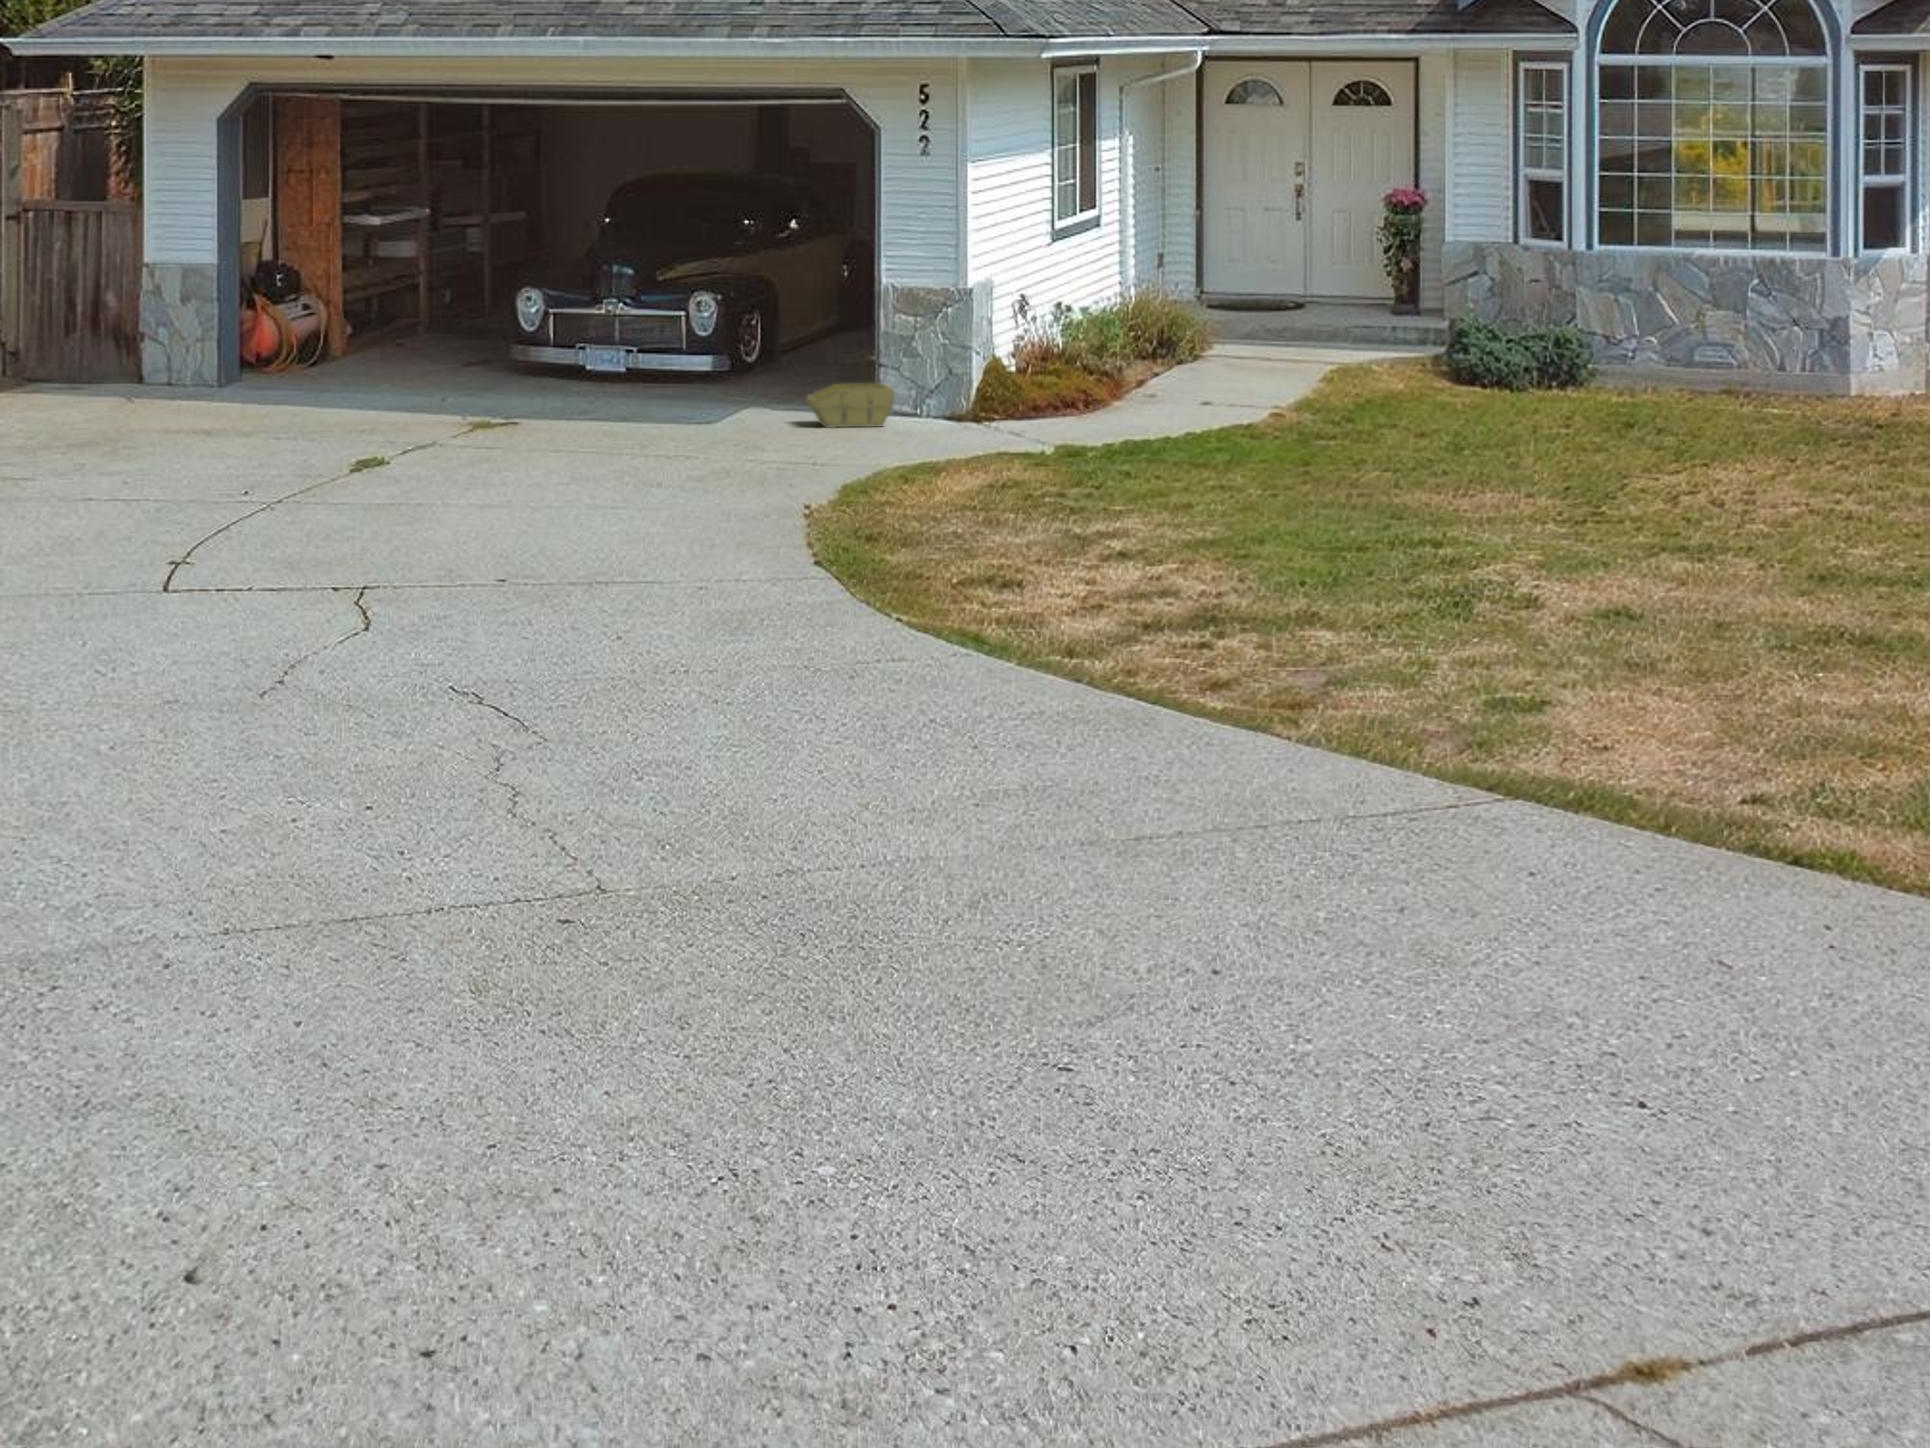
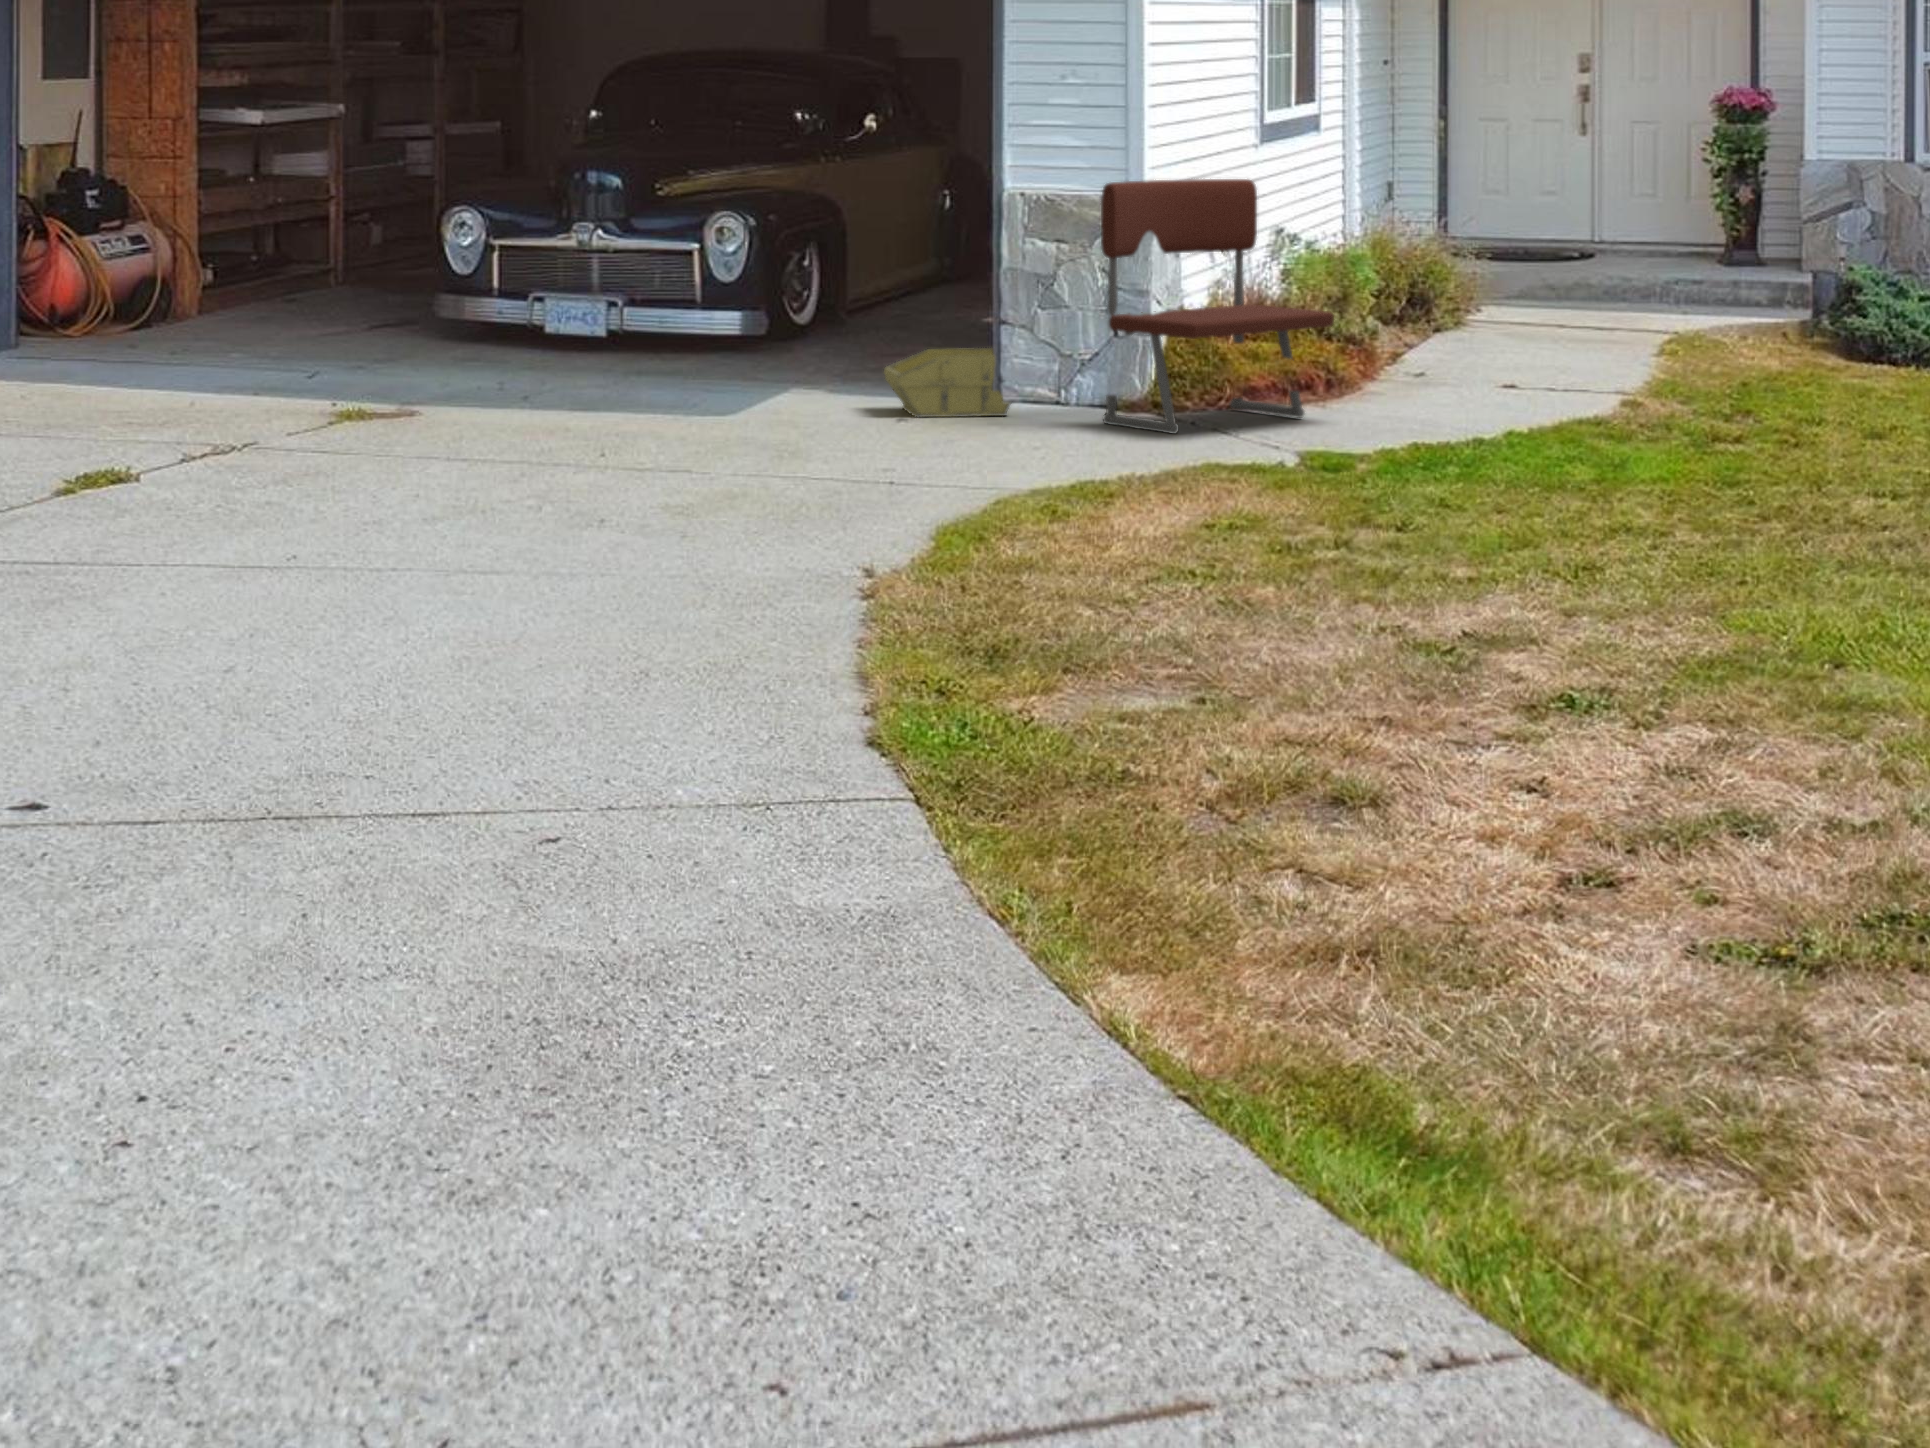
bench: none [942,275,1090,437] -> present [1101,179,1334,434]

